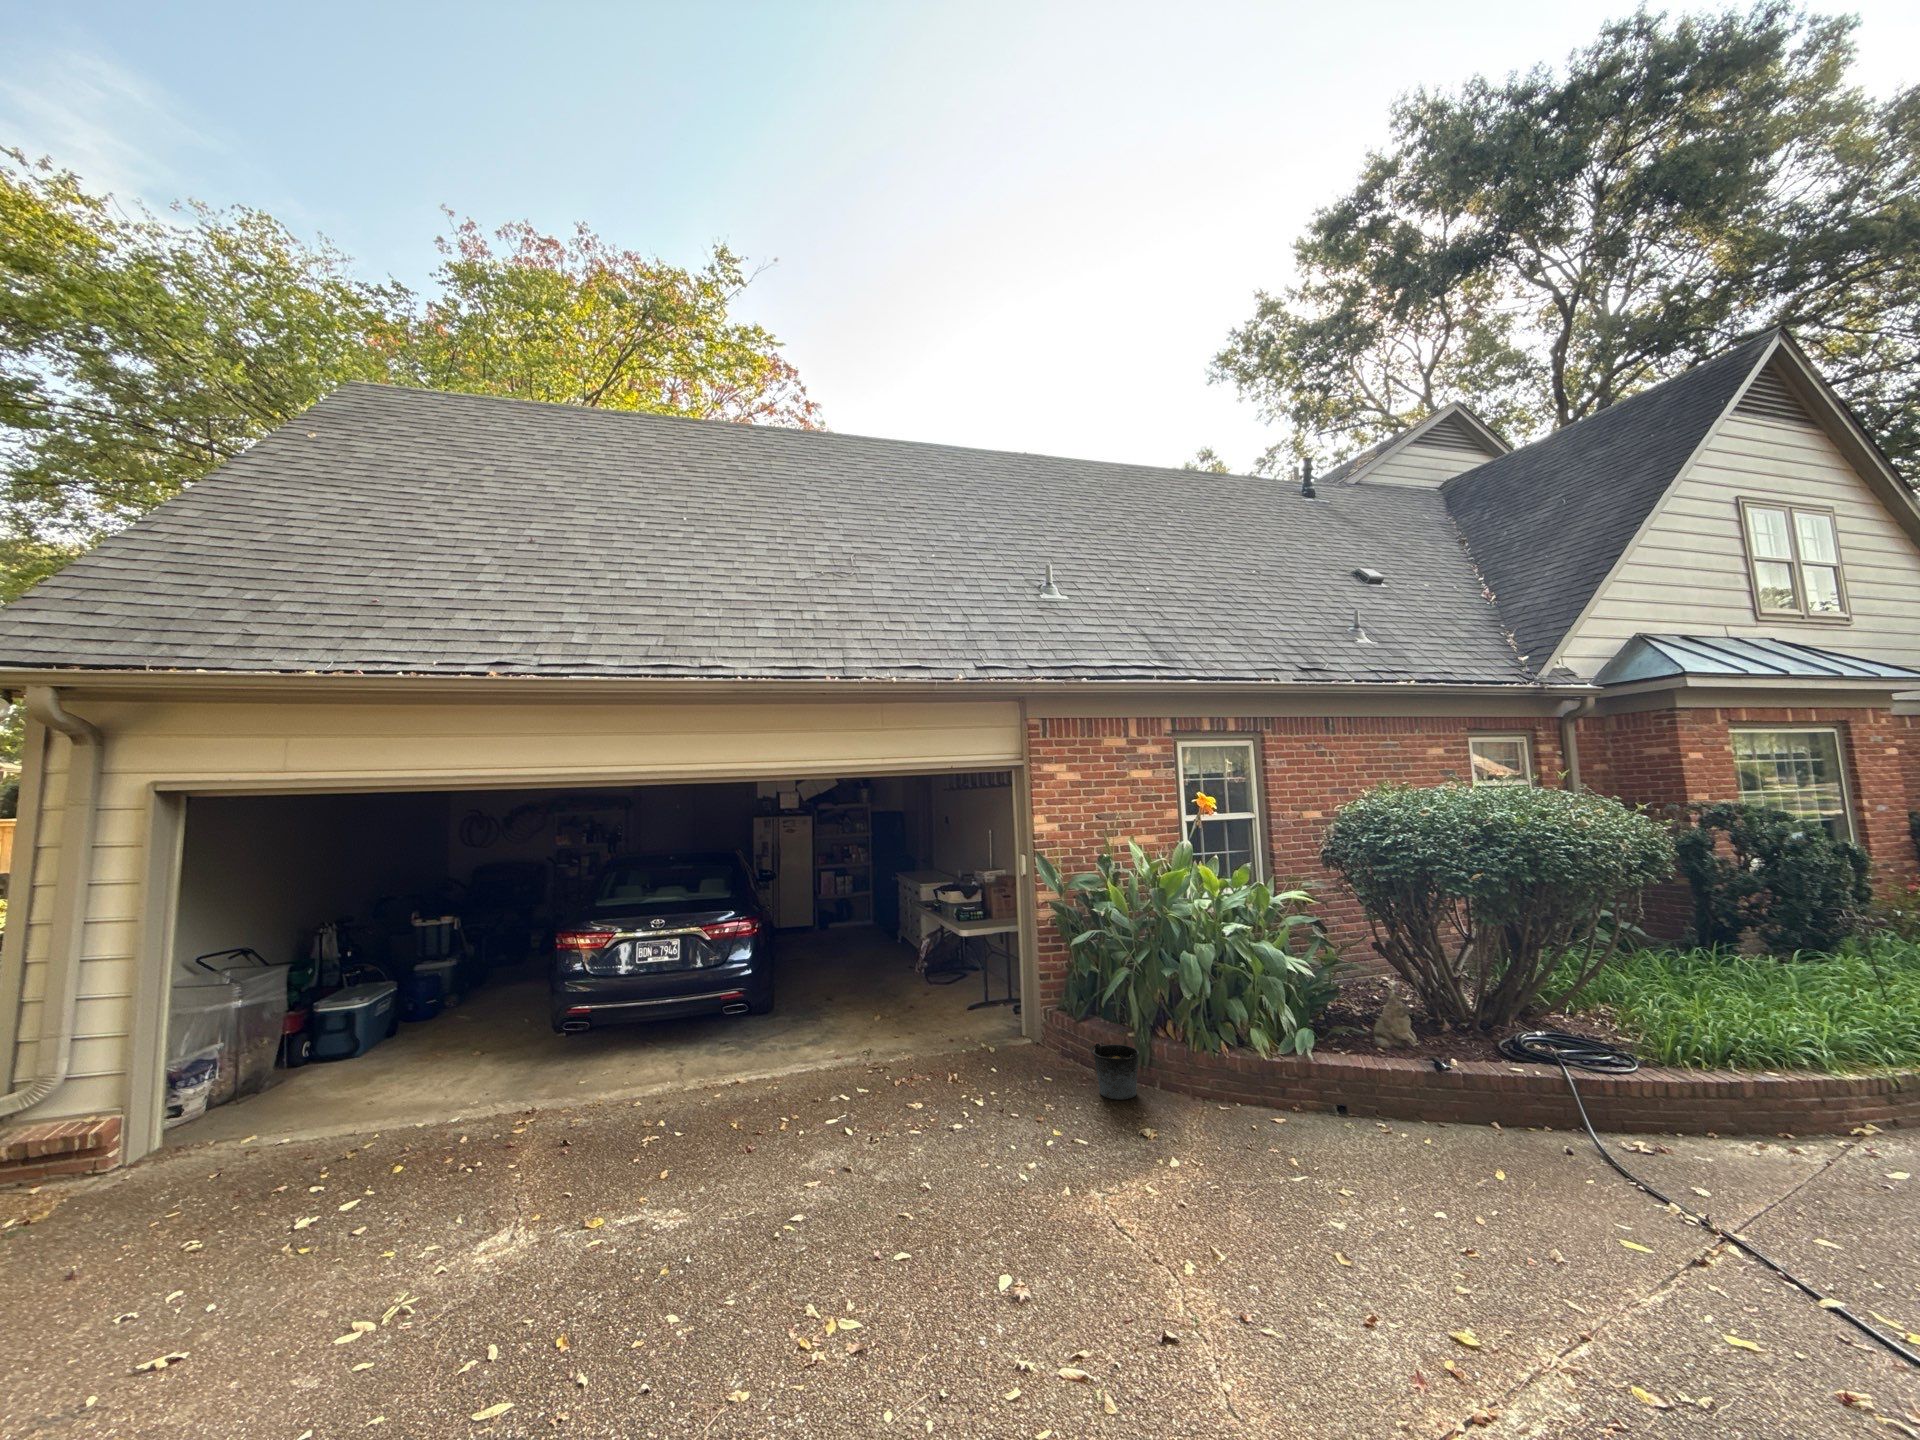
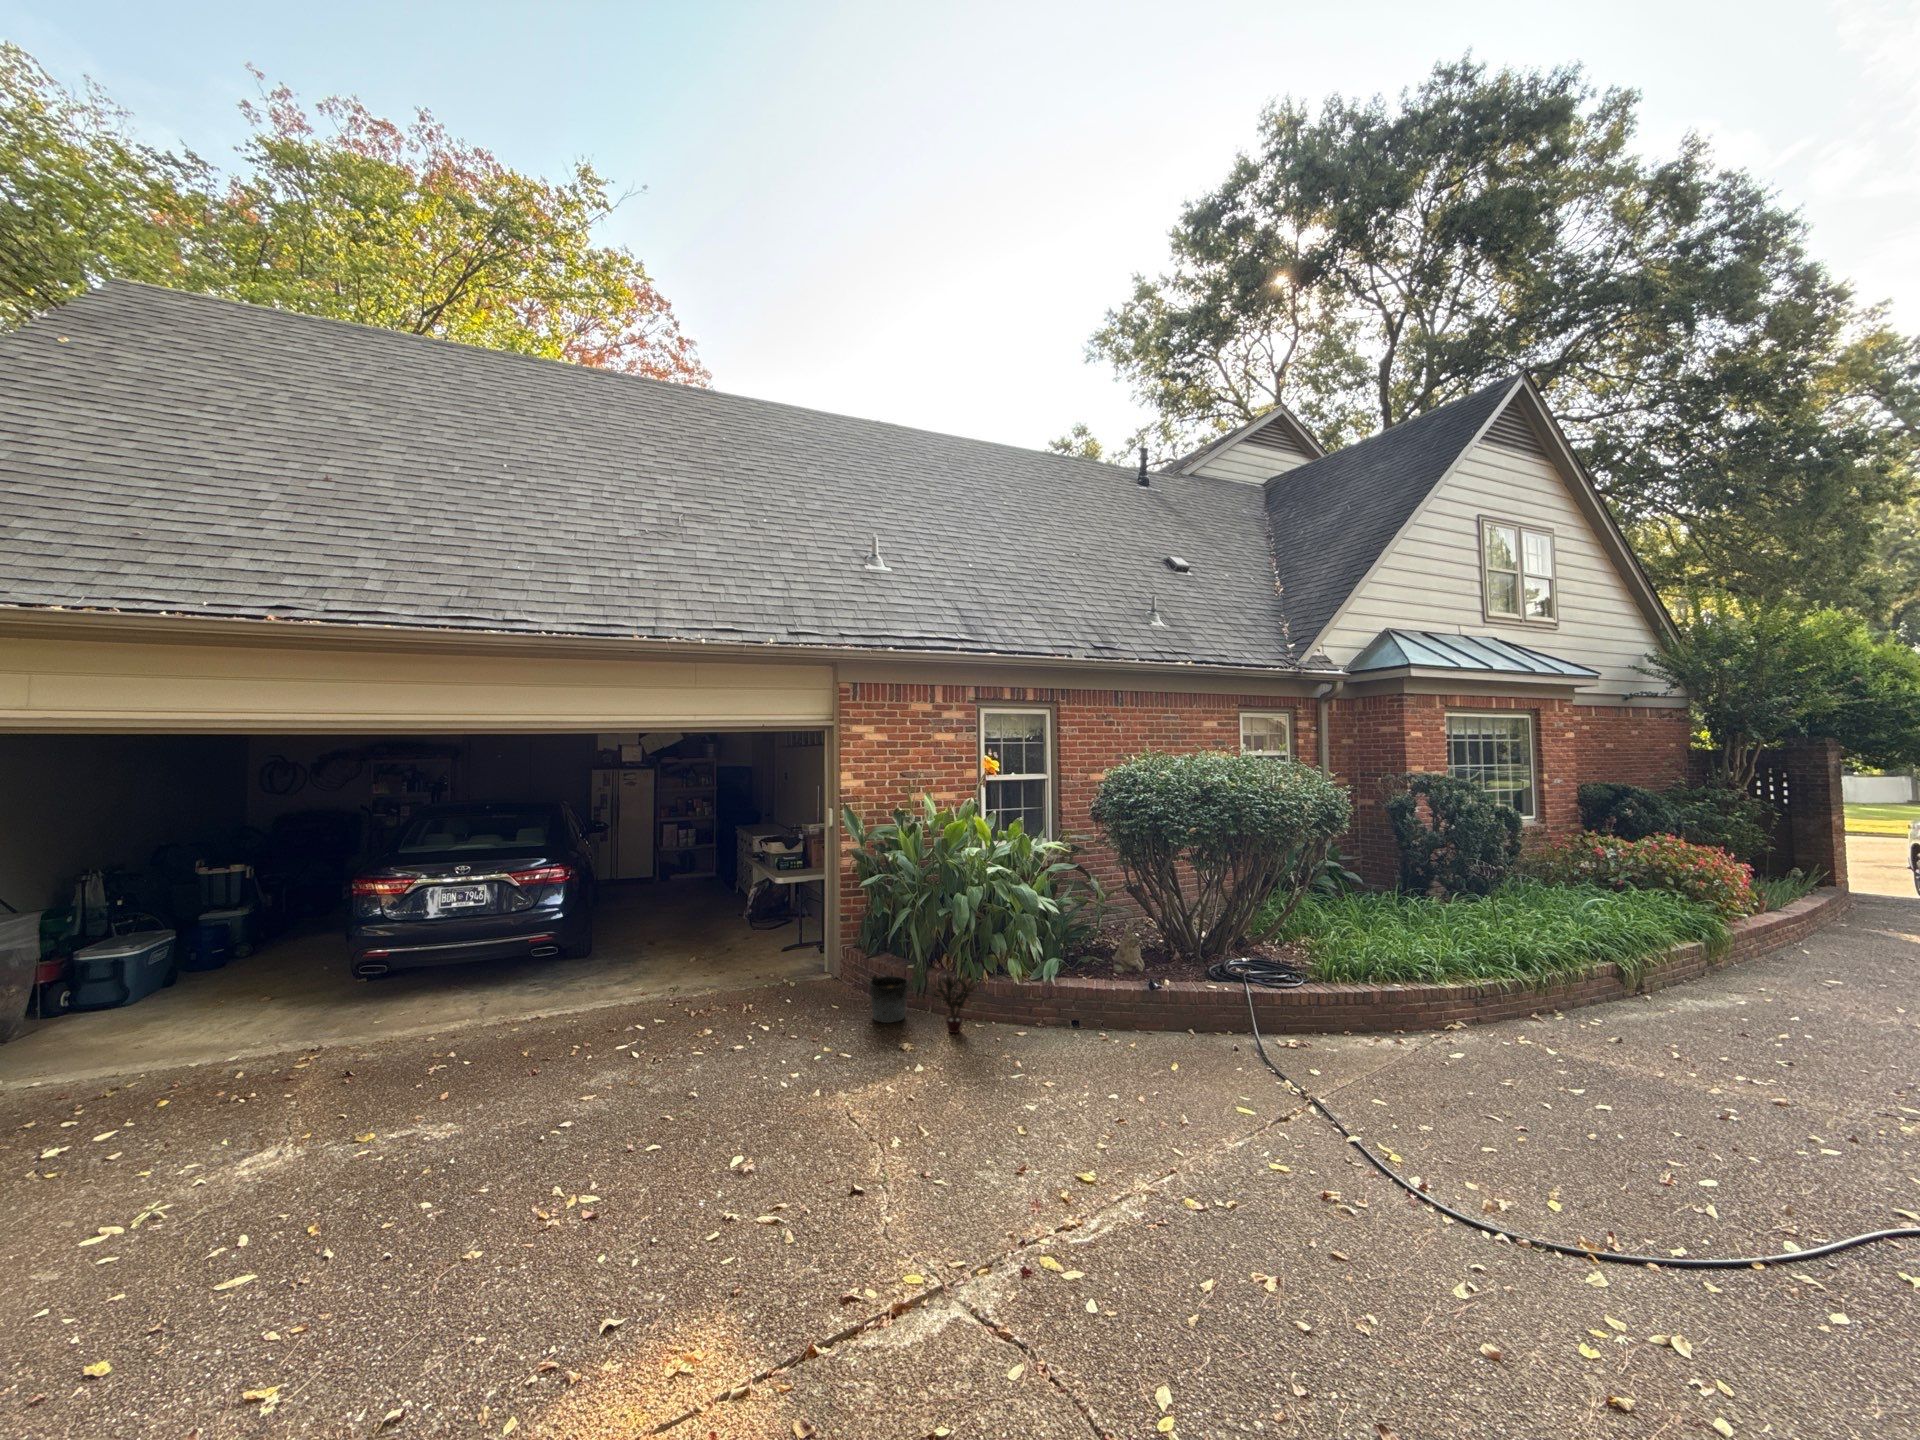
potted plant: none [1171,1043,1230,1115] -> present [932,977,977,1033]

